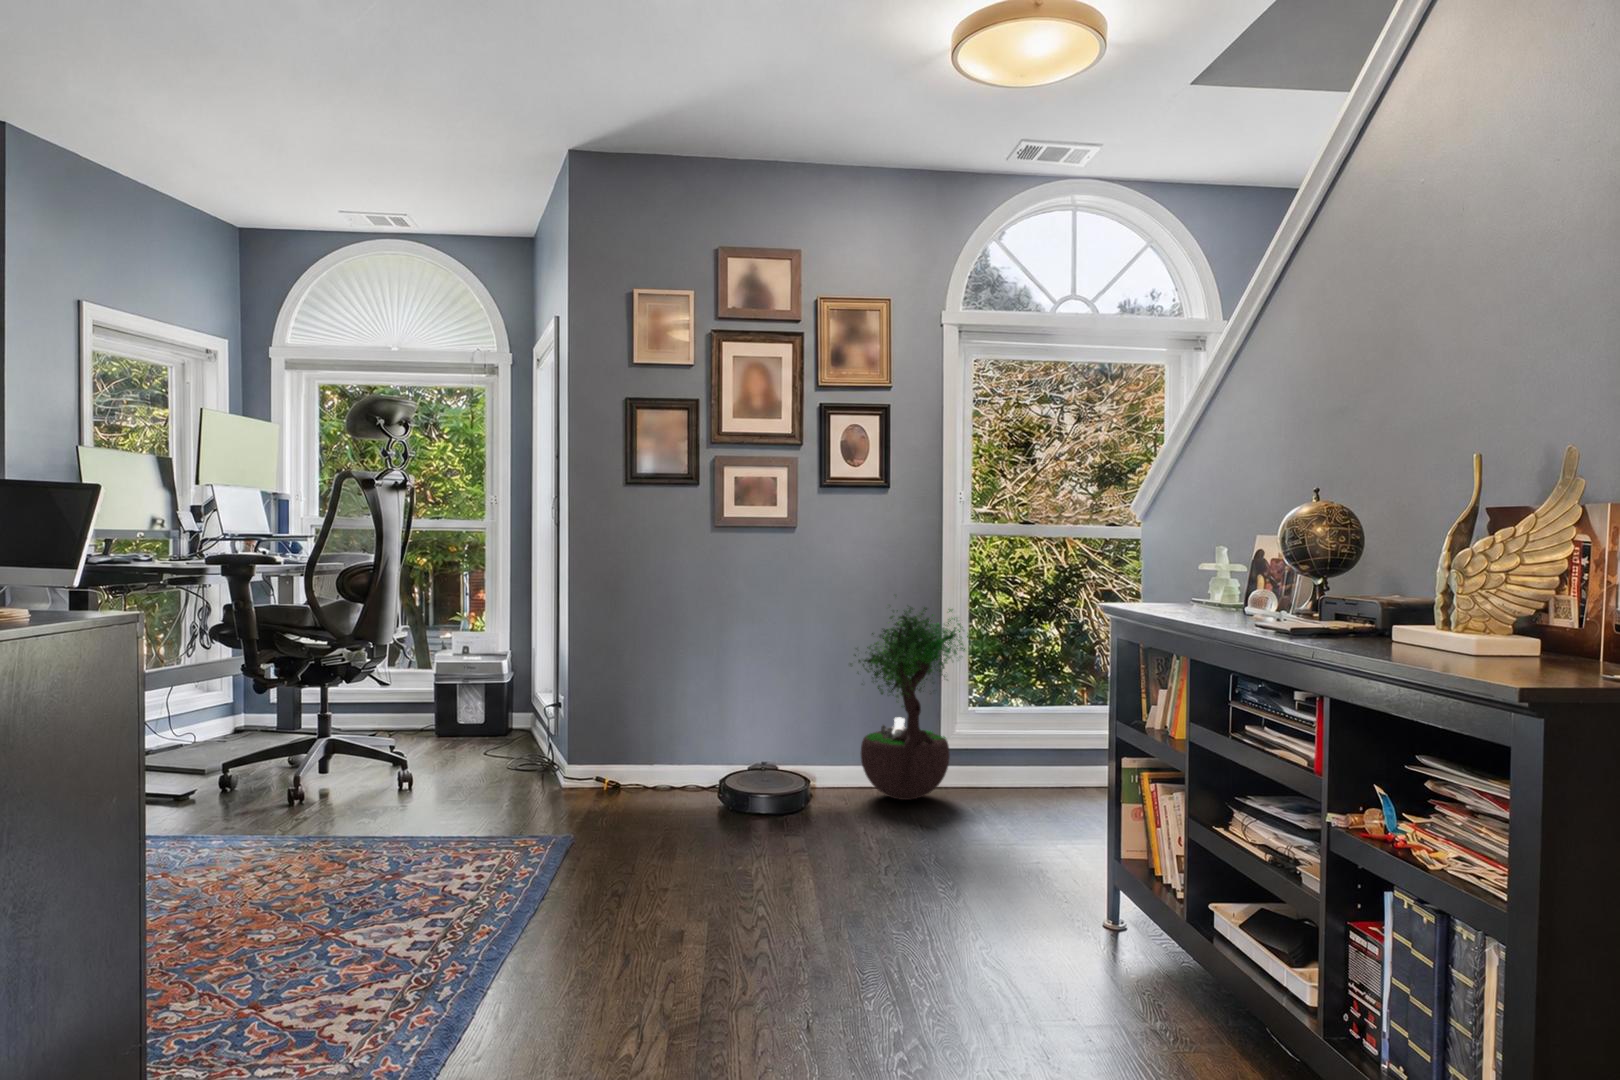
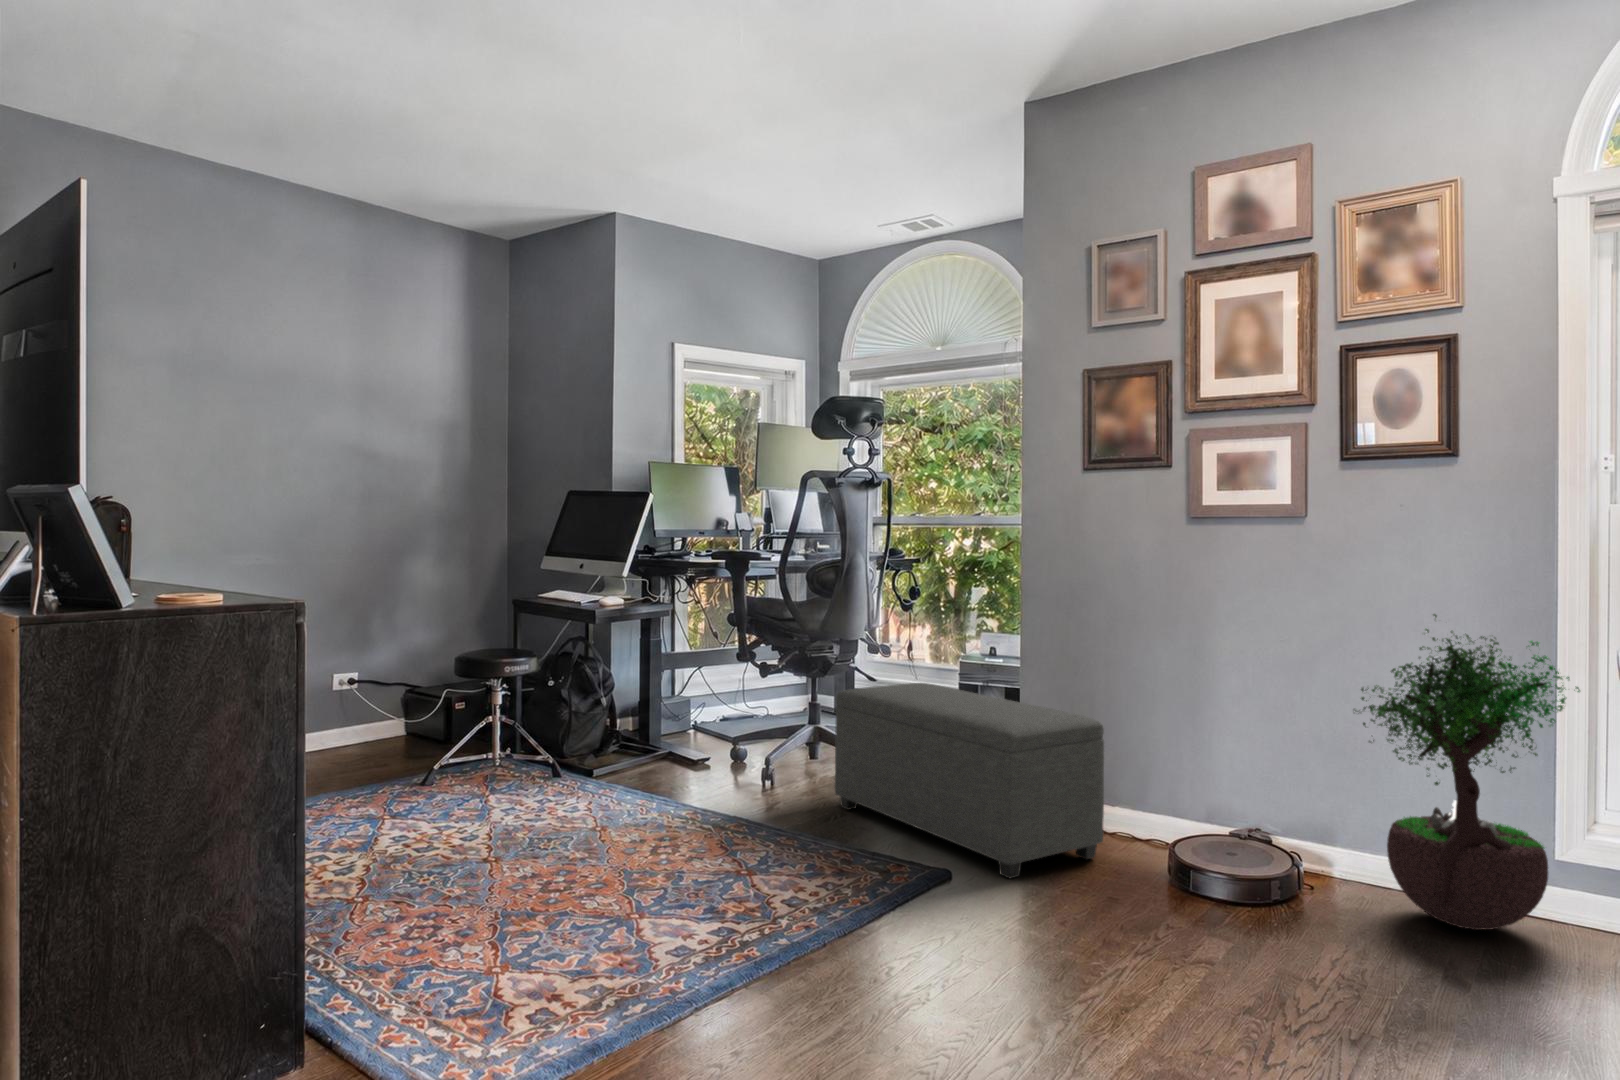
ottoman: none [395,682,669,837] -> present [835,683,1104,878]

